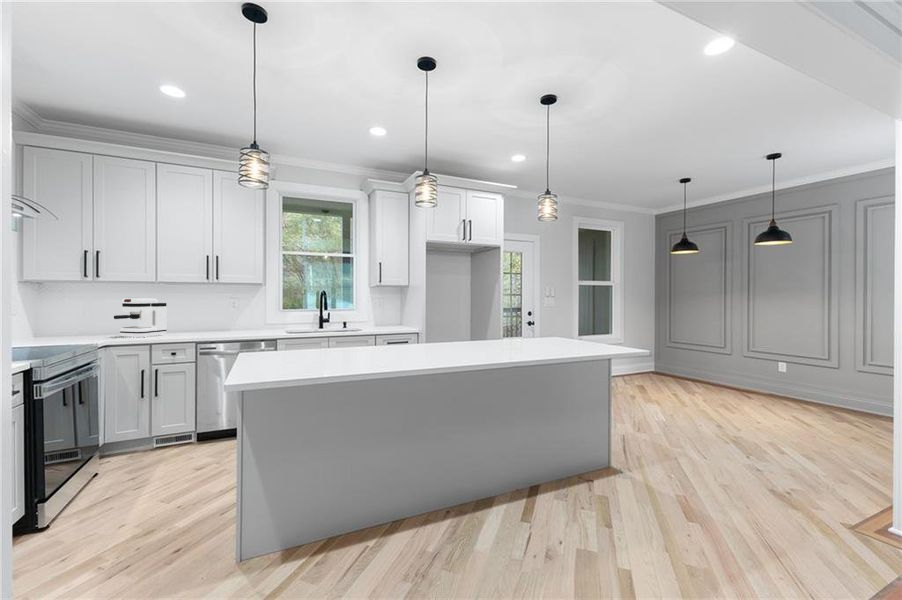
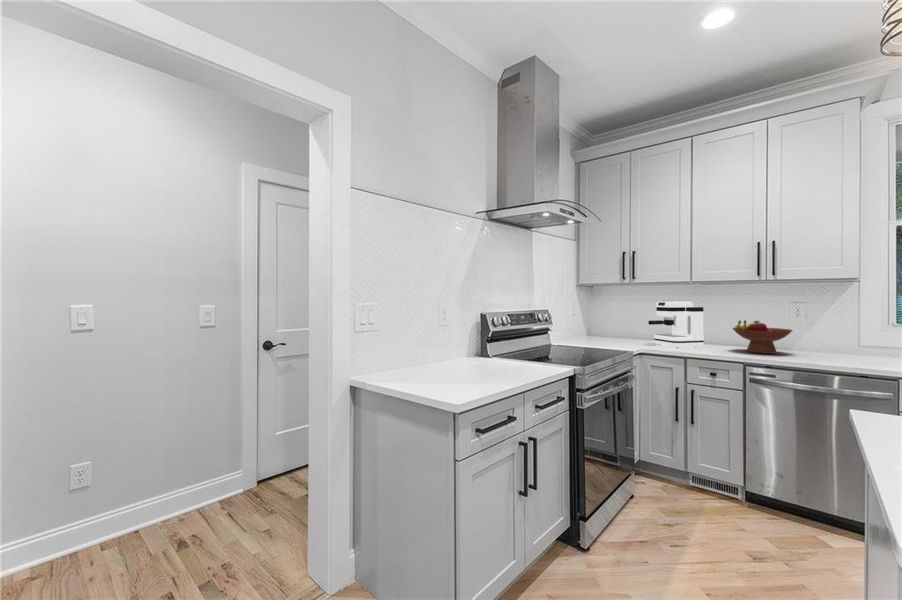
fruit bowl: none [189,312,230,335] -> present [733,320,792,354]

